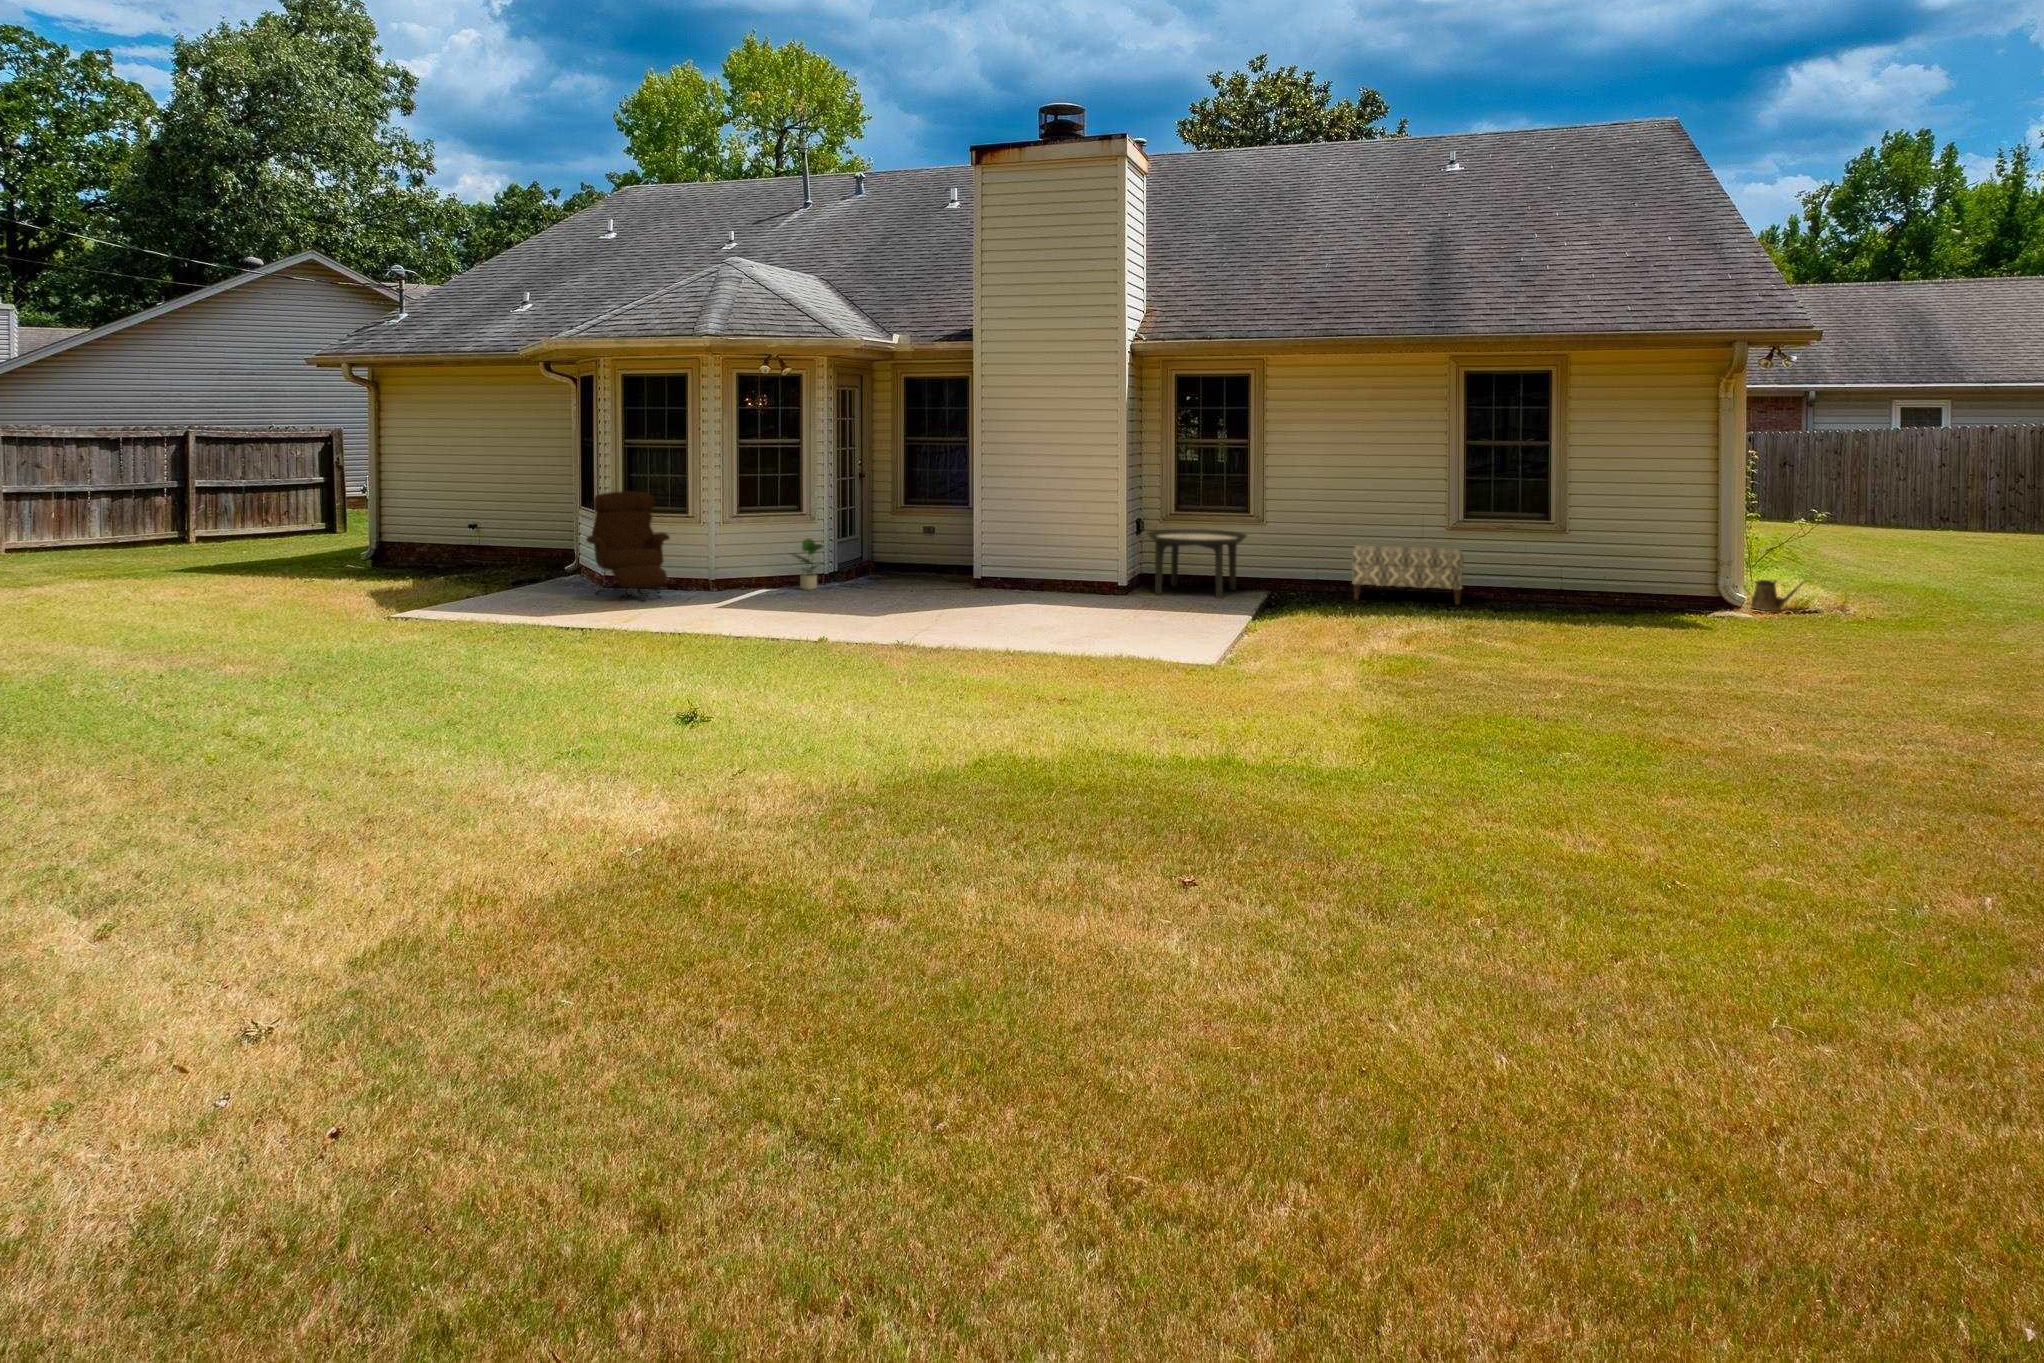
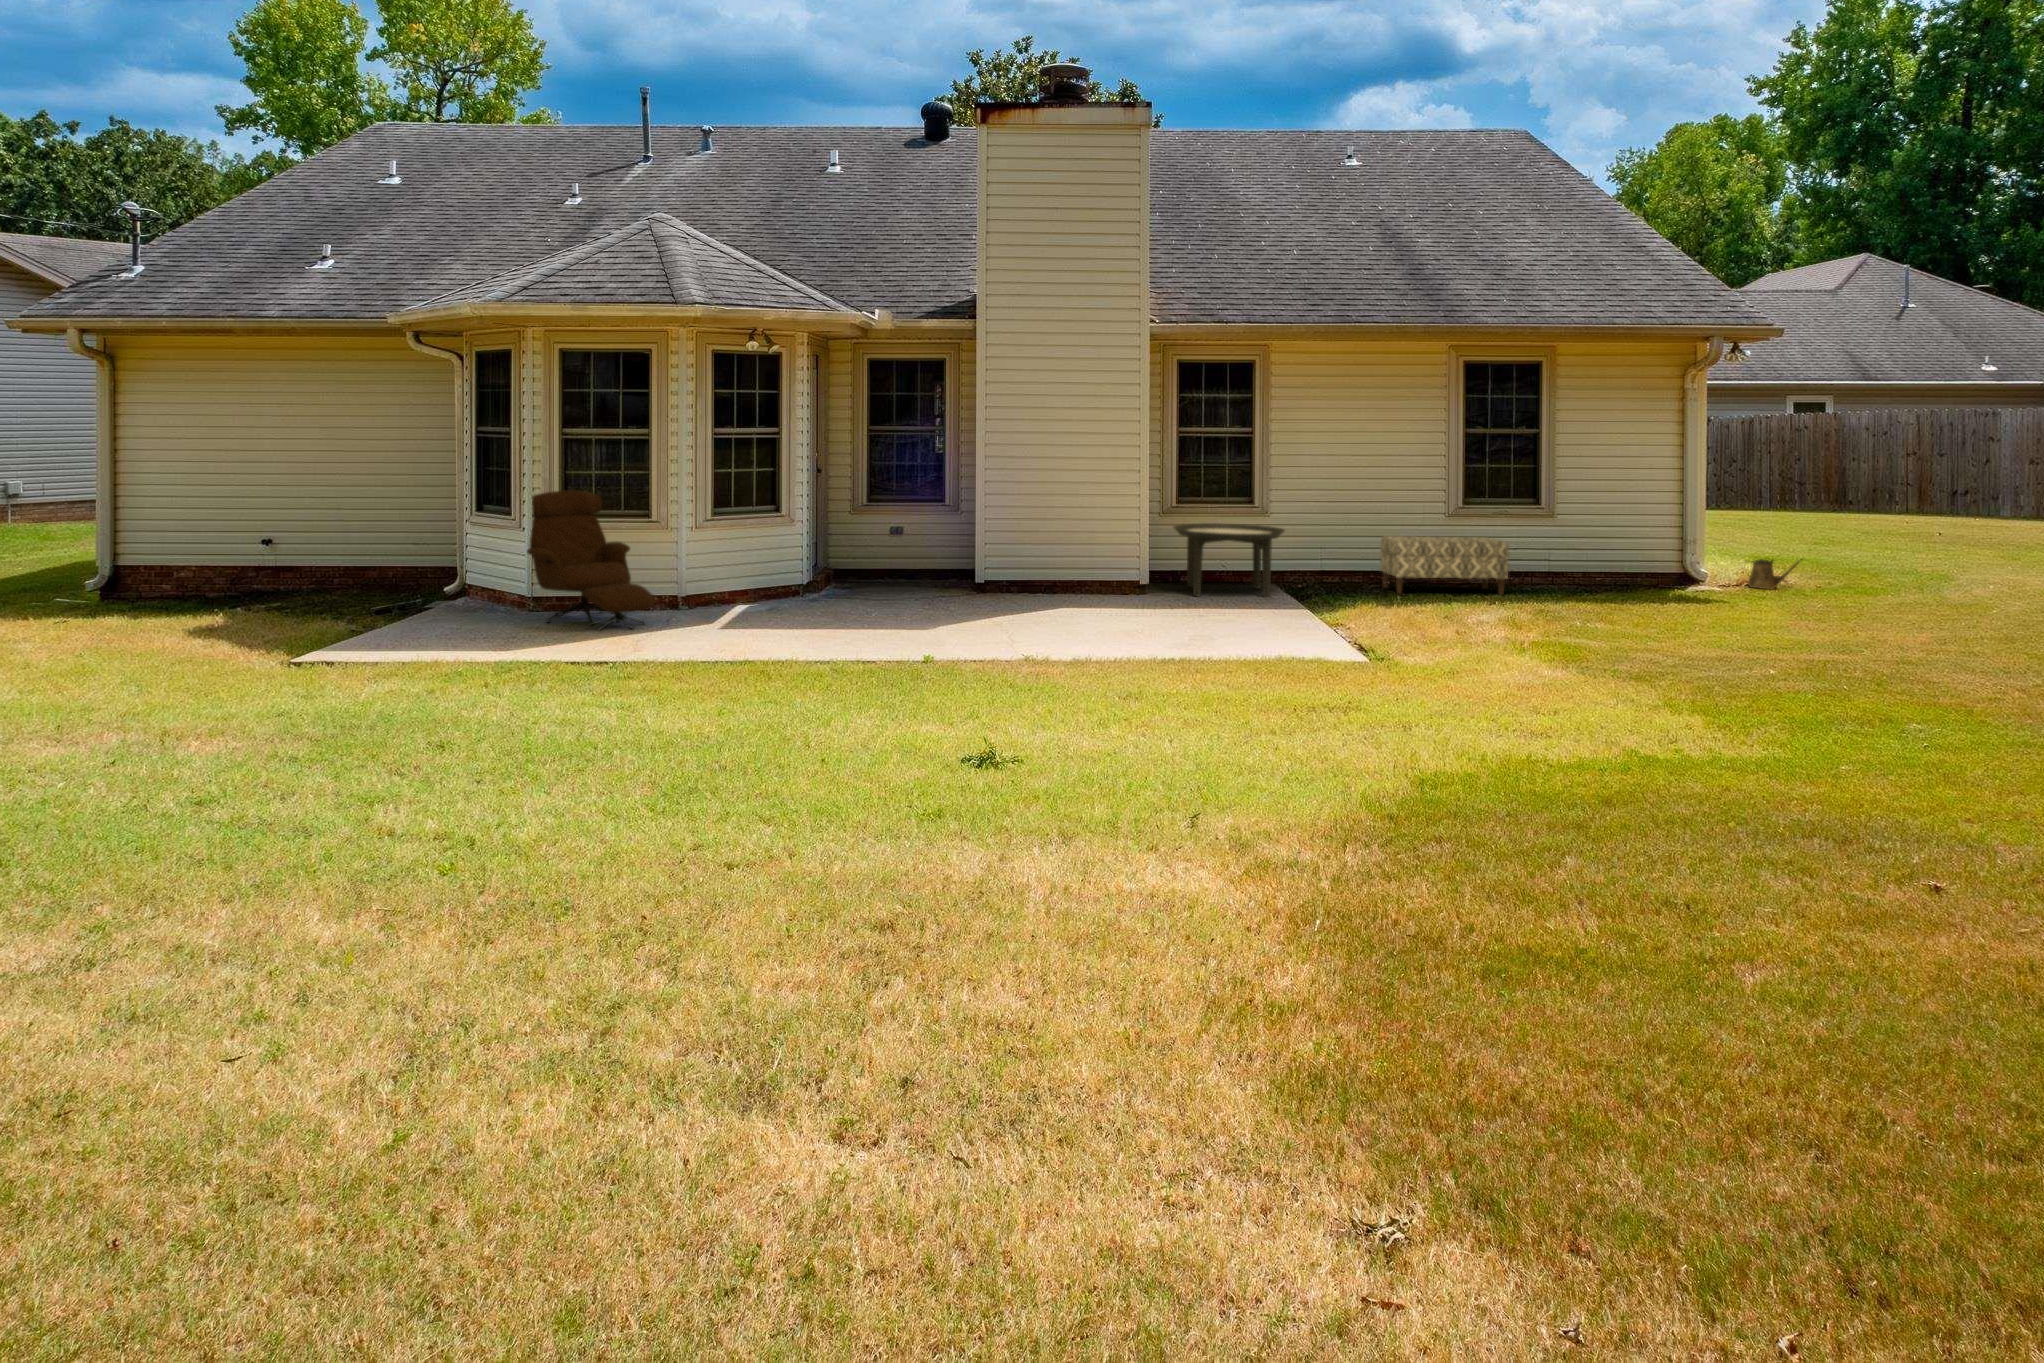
potted plant: present [793,538,823,590] -> none [779,544,822,607]

